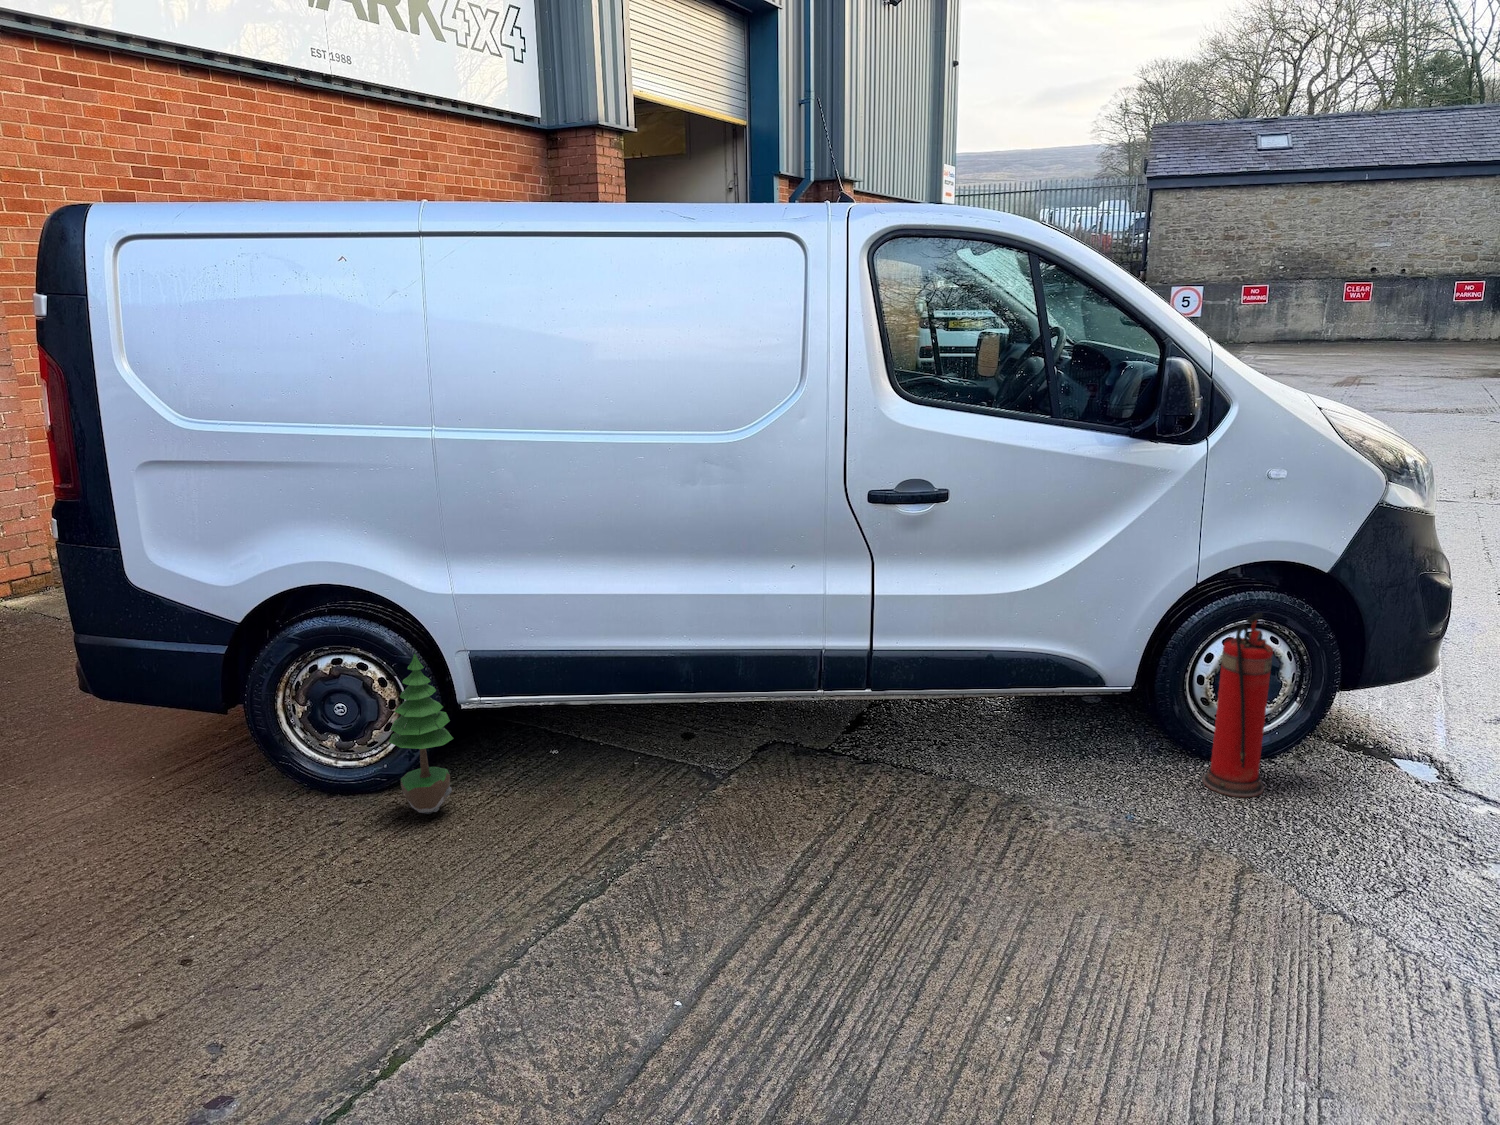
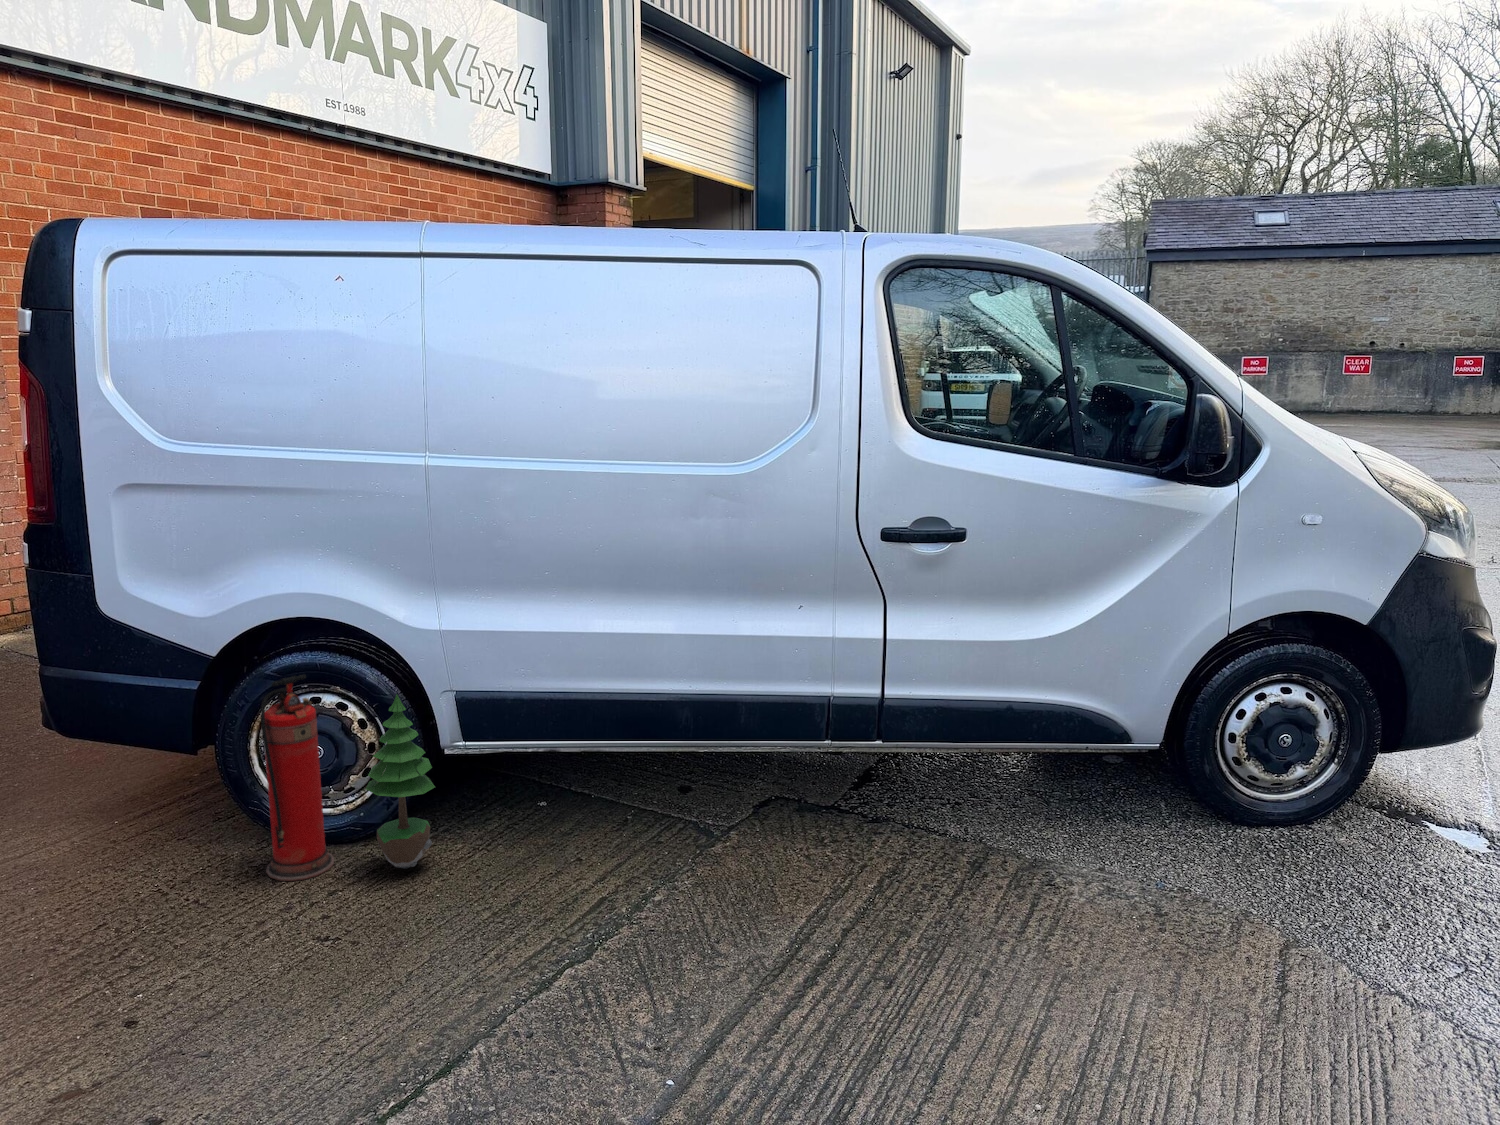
fire extinguisher: present [1202,613,1273,797] -> present [261,675,334,881]

